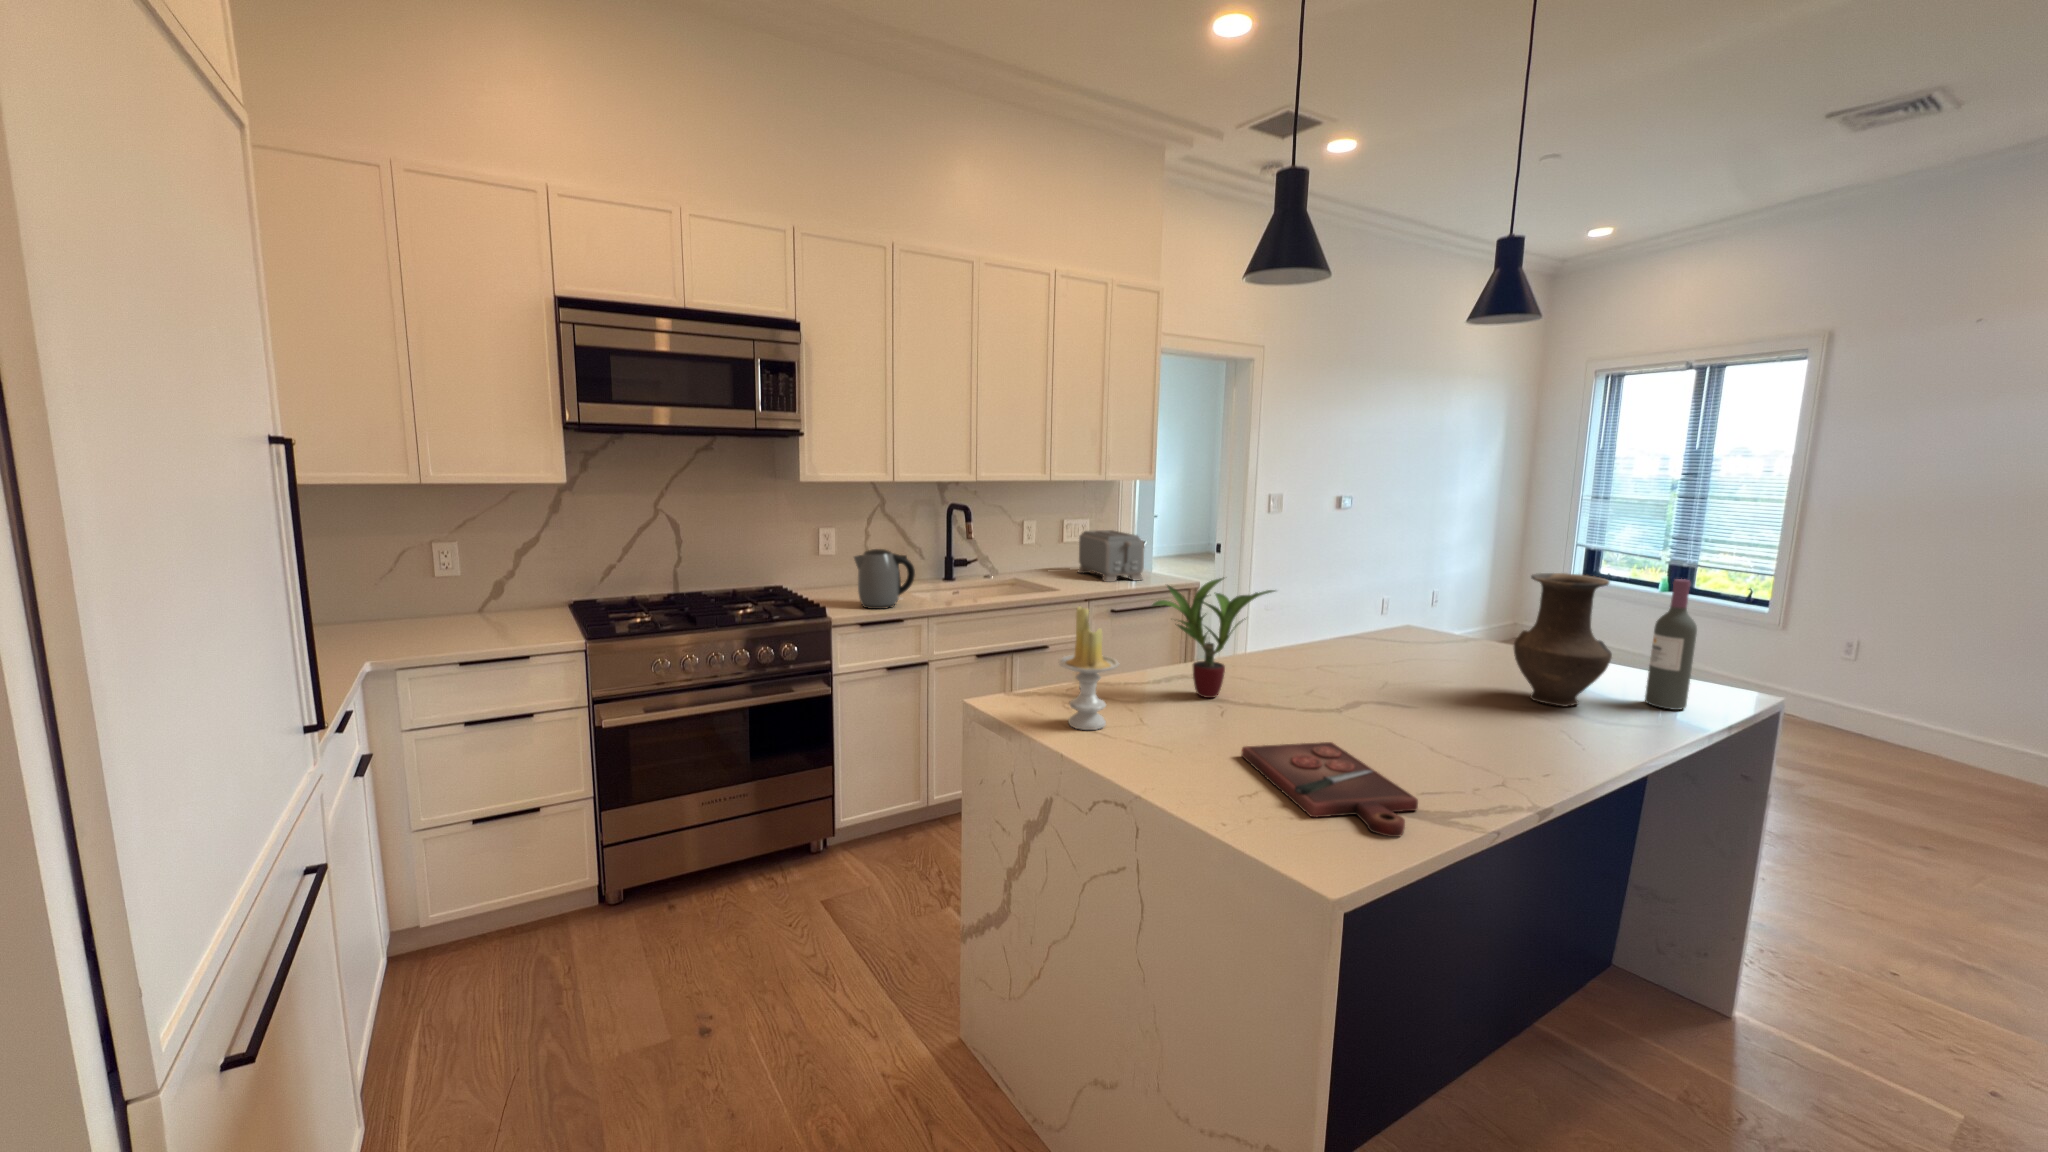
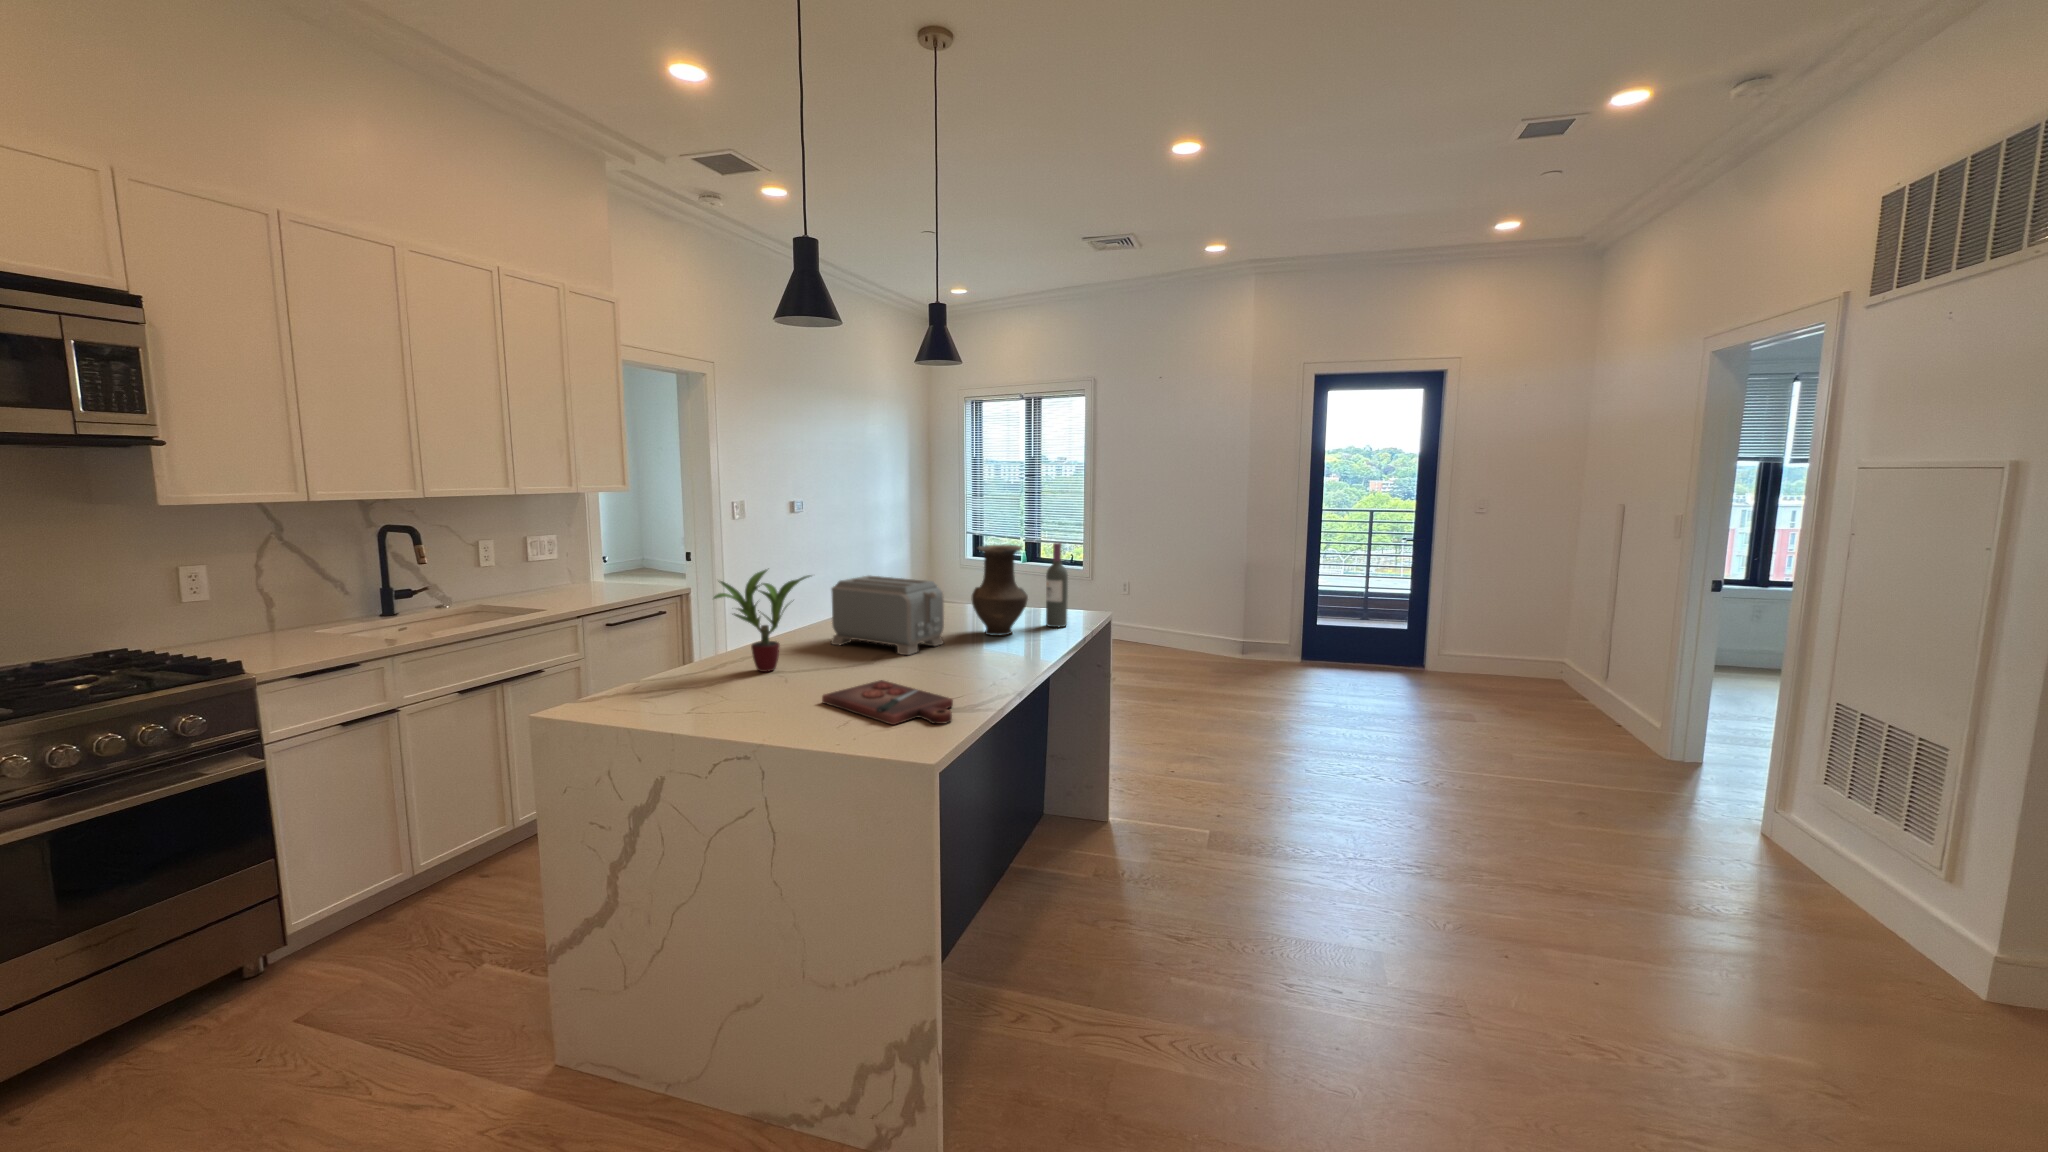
toaster: present [1078,530,1144,582] -> present [831,575,944,655]
kettle: present [854,549,915,609] -> none [268,583,365,657]
candle: present [1059,606,1119,730] -> none [646,603,705,713]

